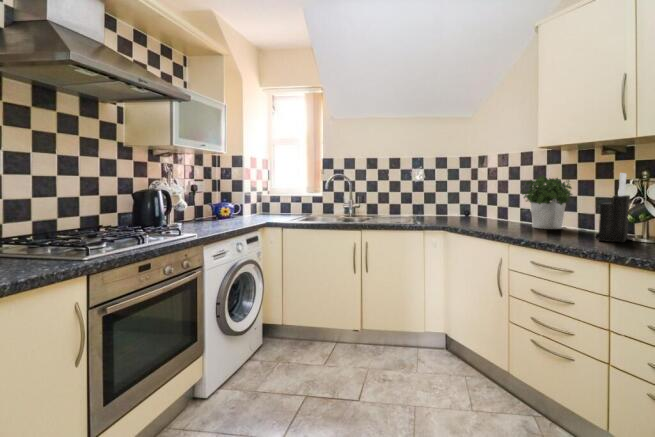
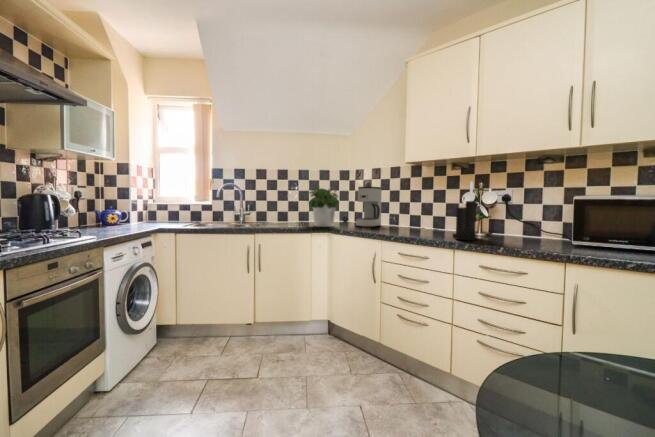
potted plant: present [522,175,572,229] -> present [307,187,339,227]
coffee maker: none [478,176,511,222] -> present [356,187,382,227]

